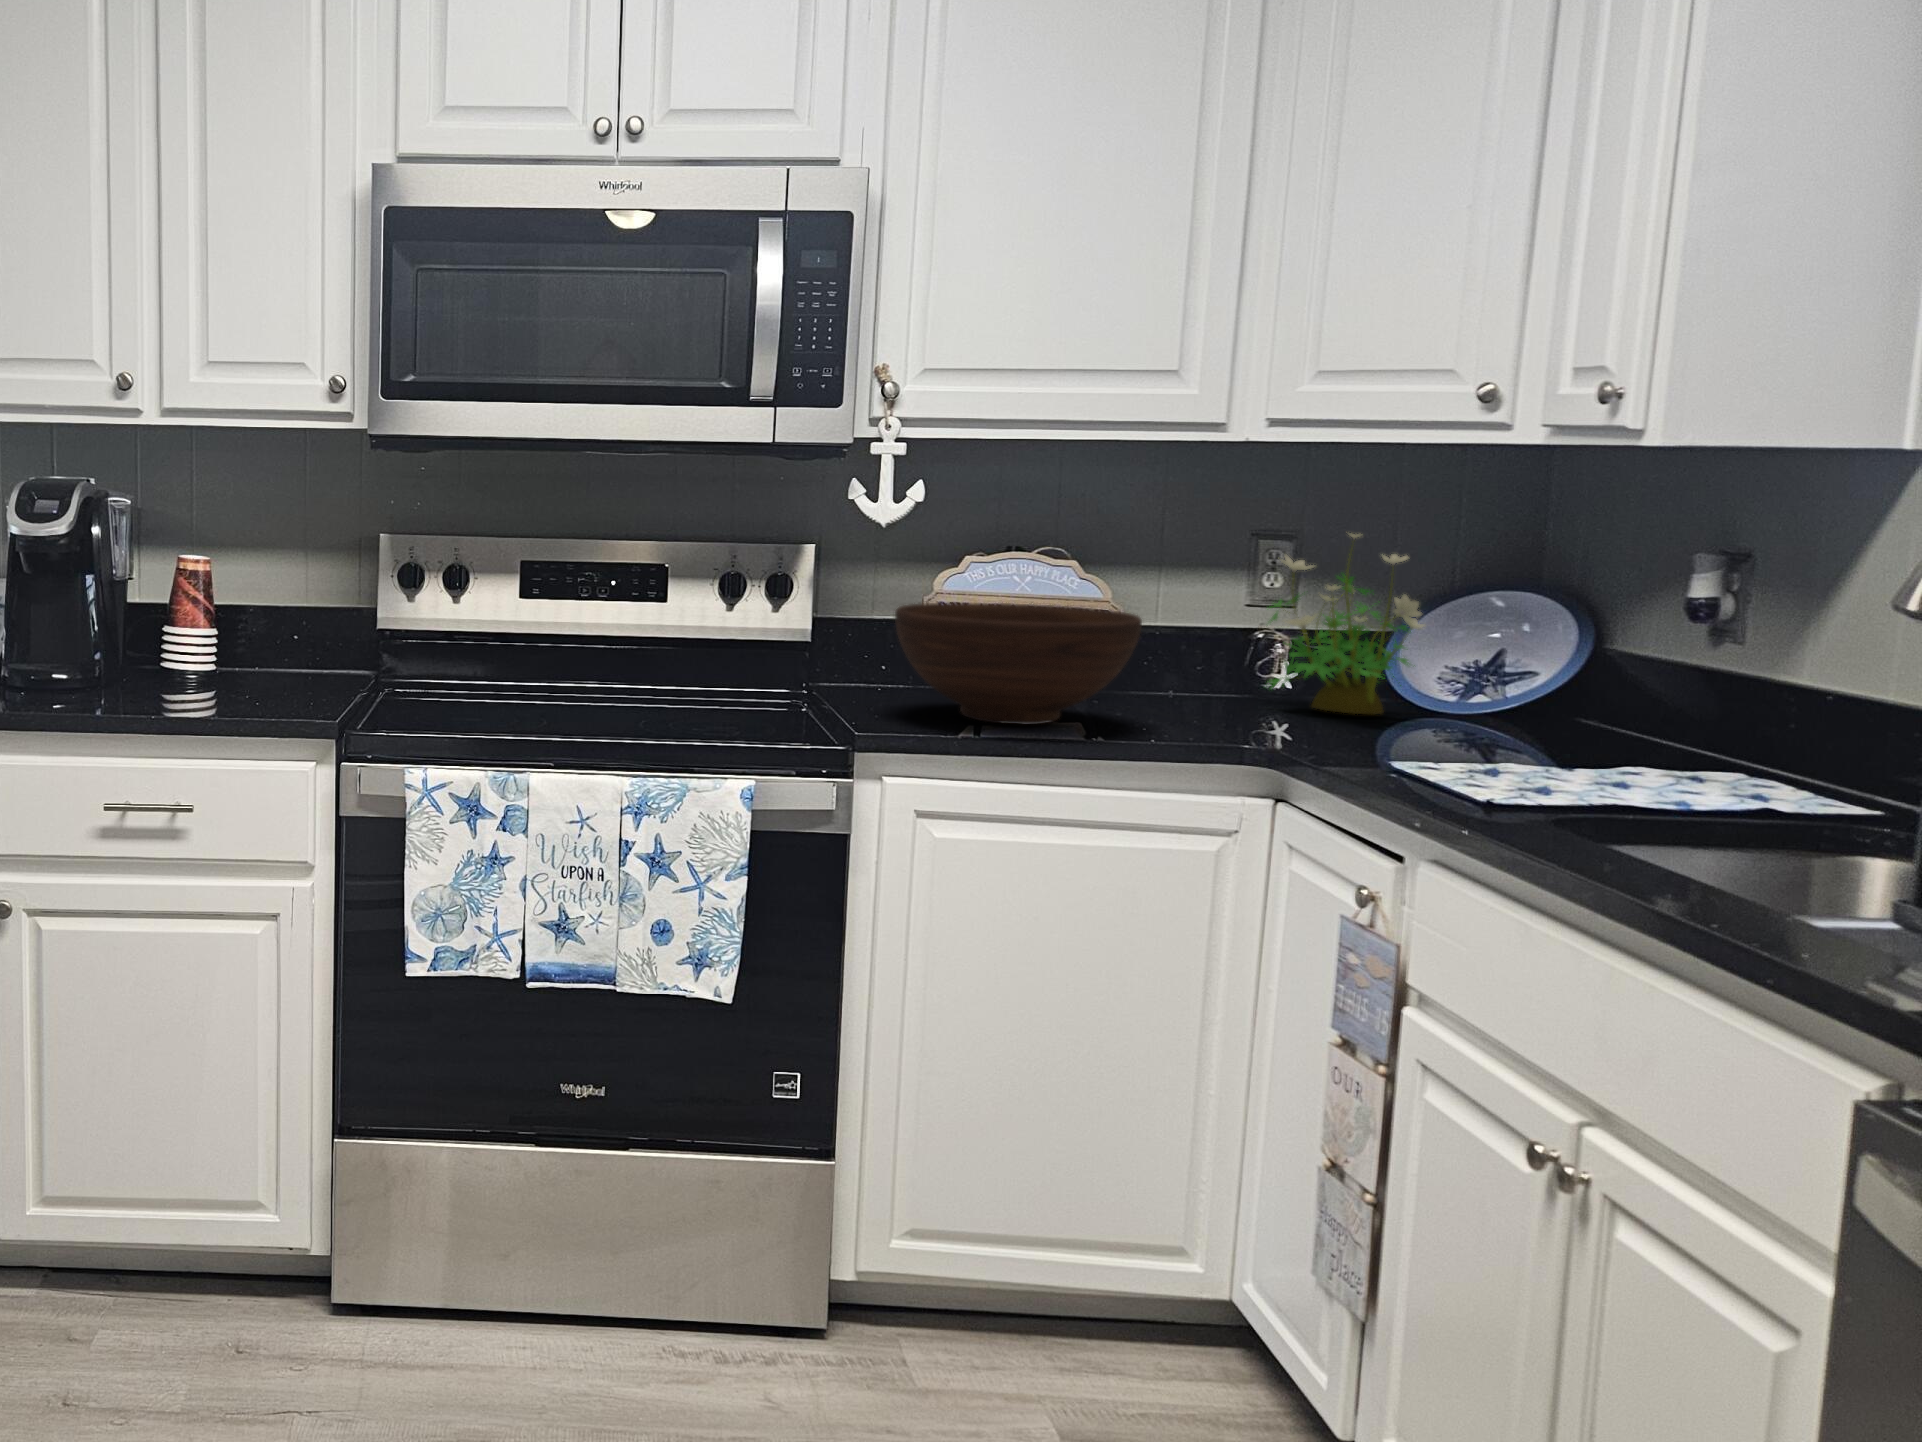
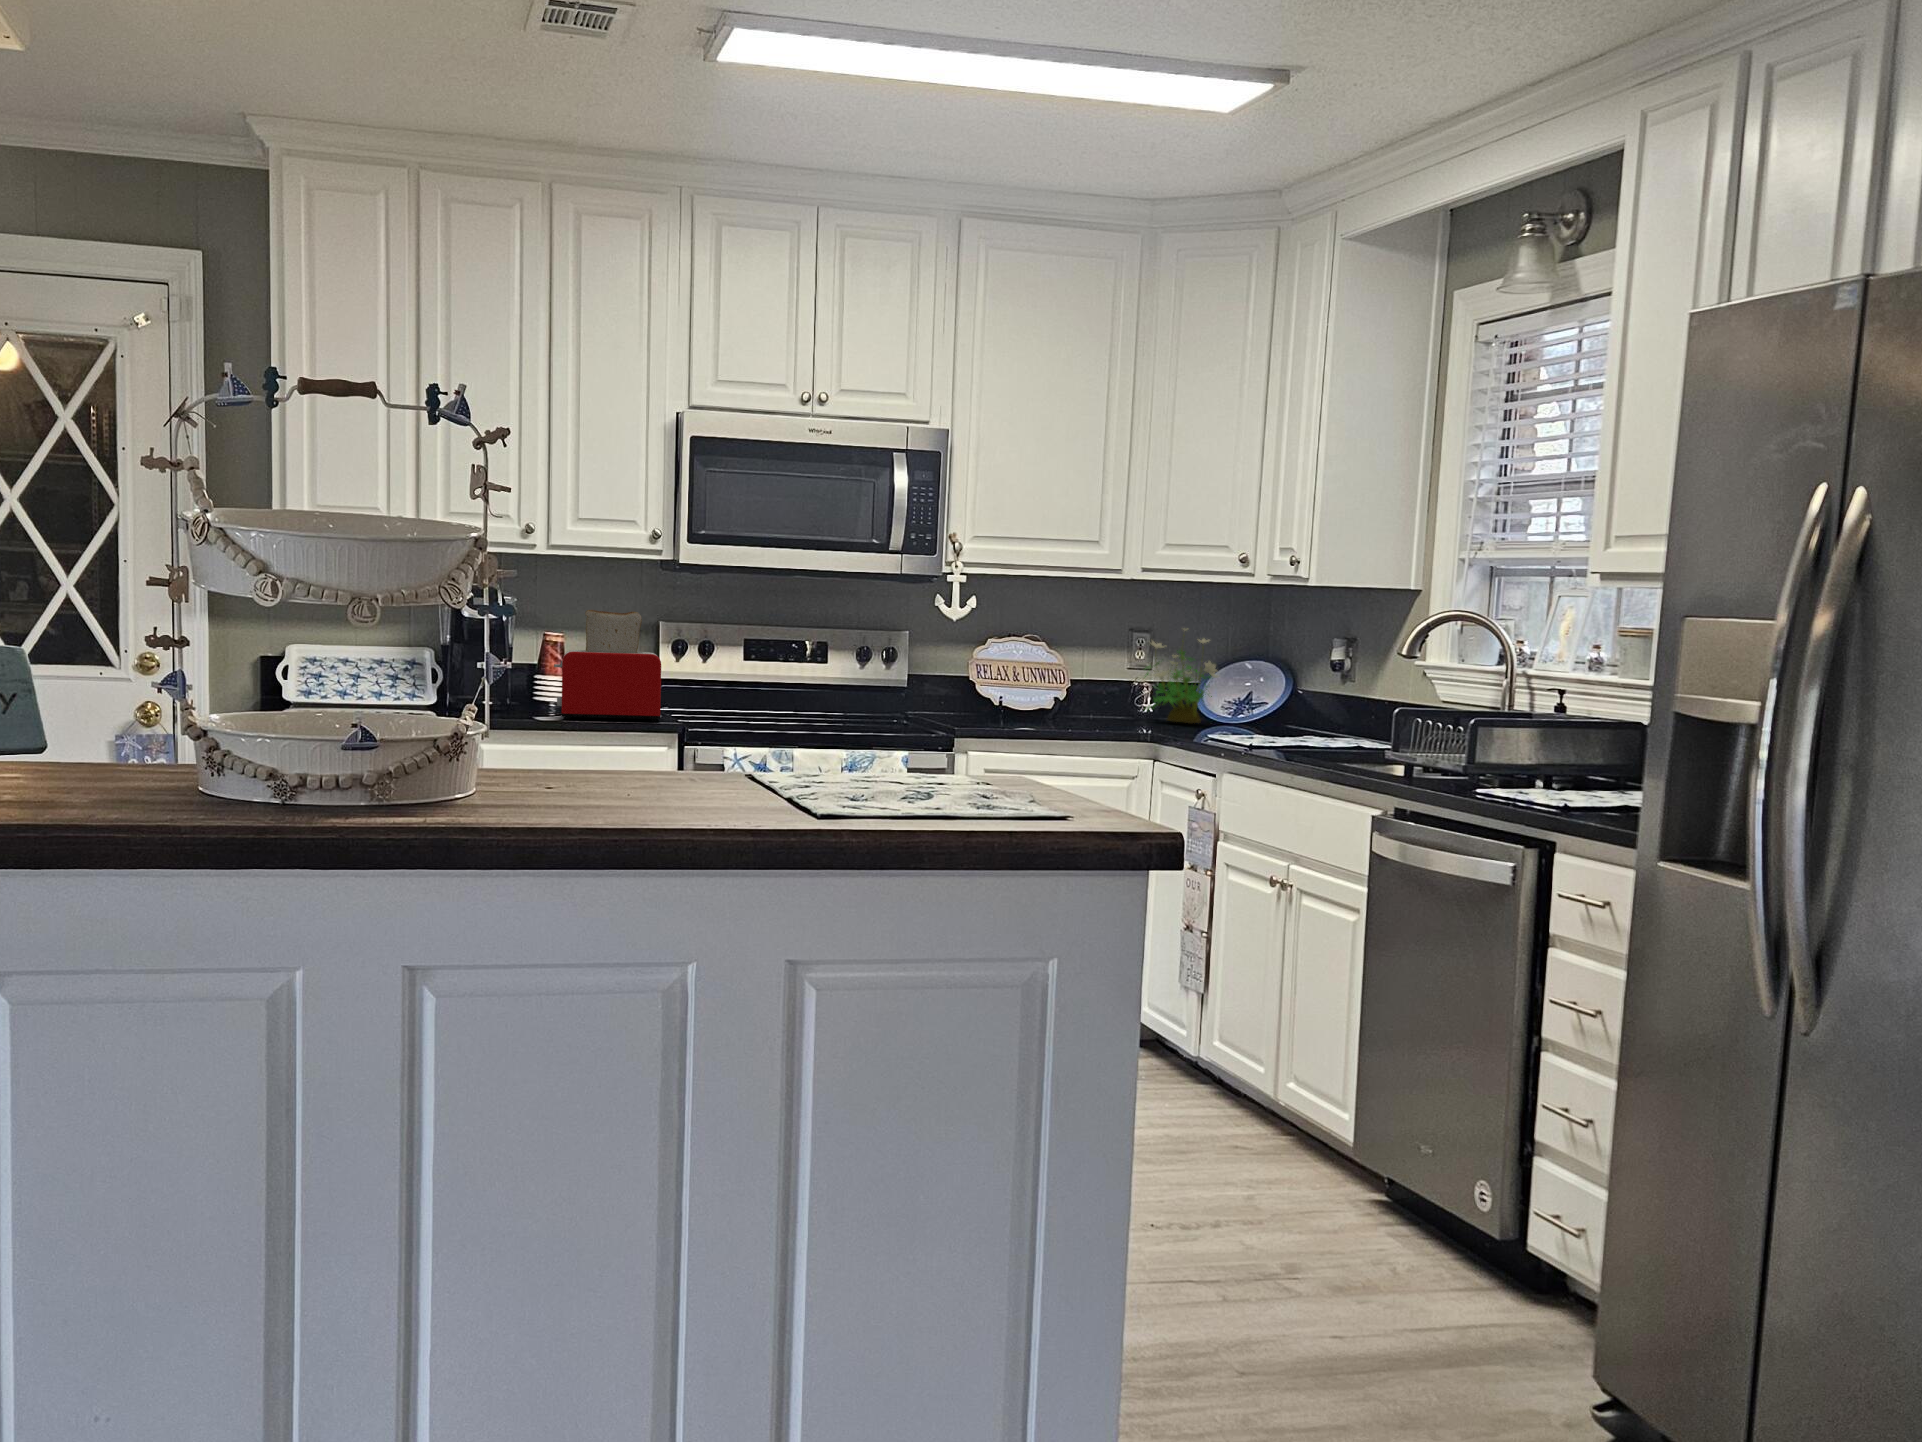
toaster: none [126,518,318,718] -> present [554,610,661,721]
fruit bowl: present [895,603,1142,724] -> none [963,663,1087,725]

